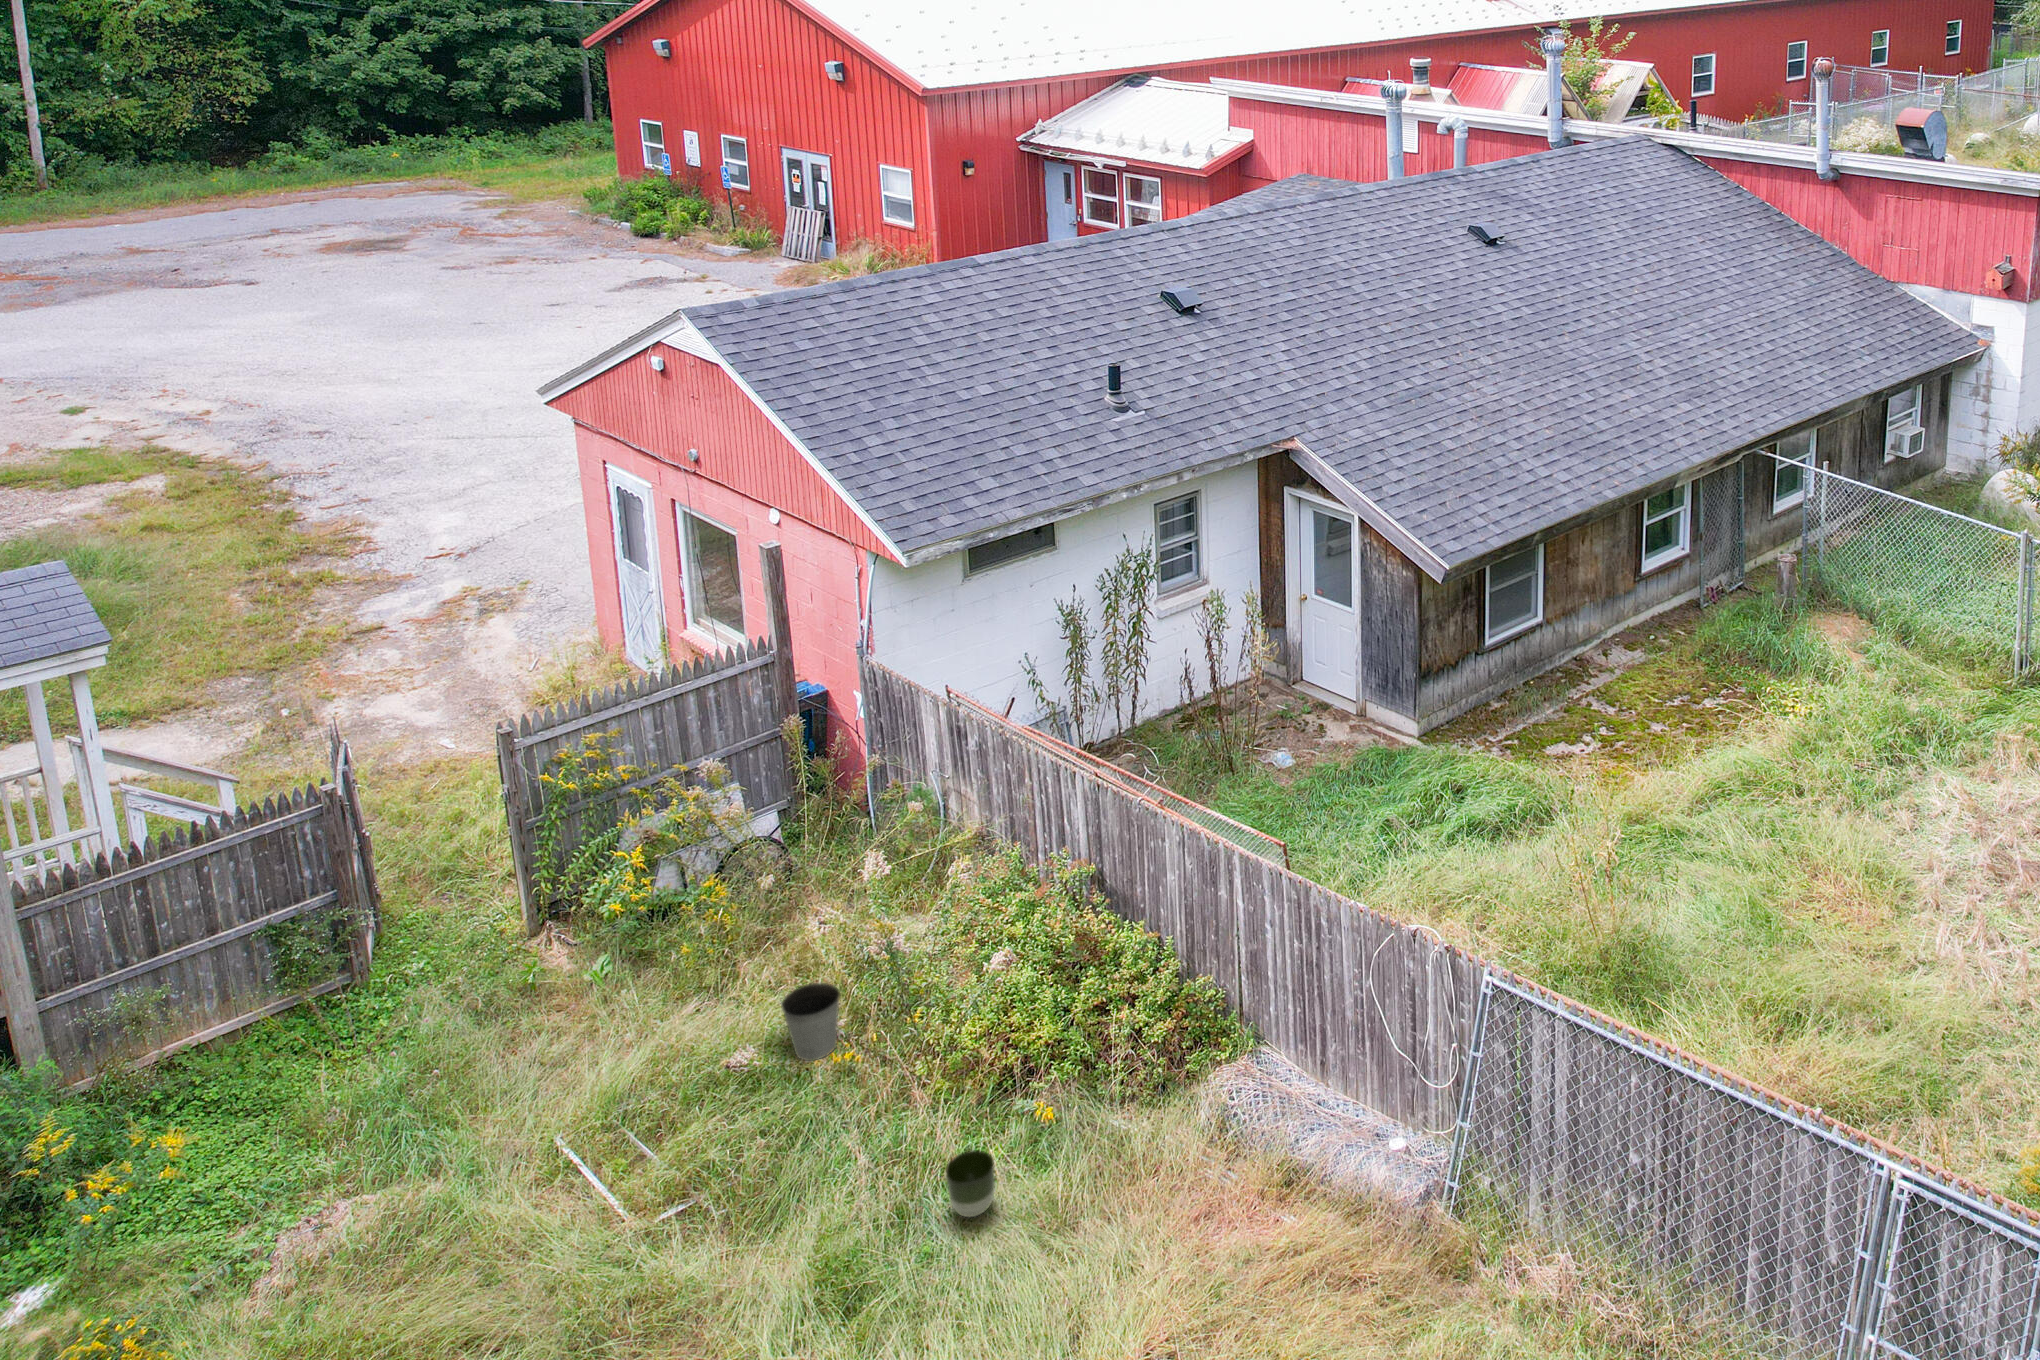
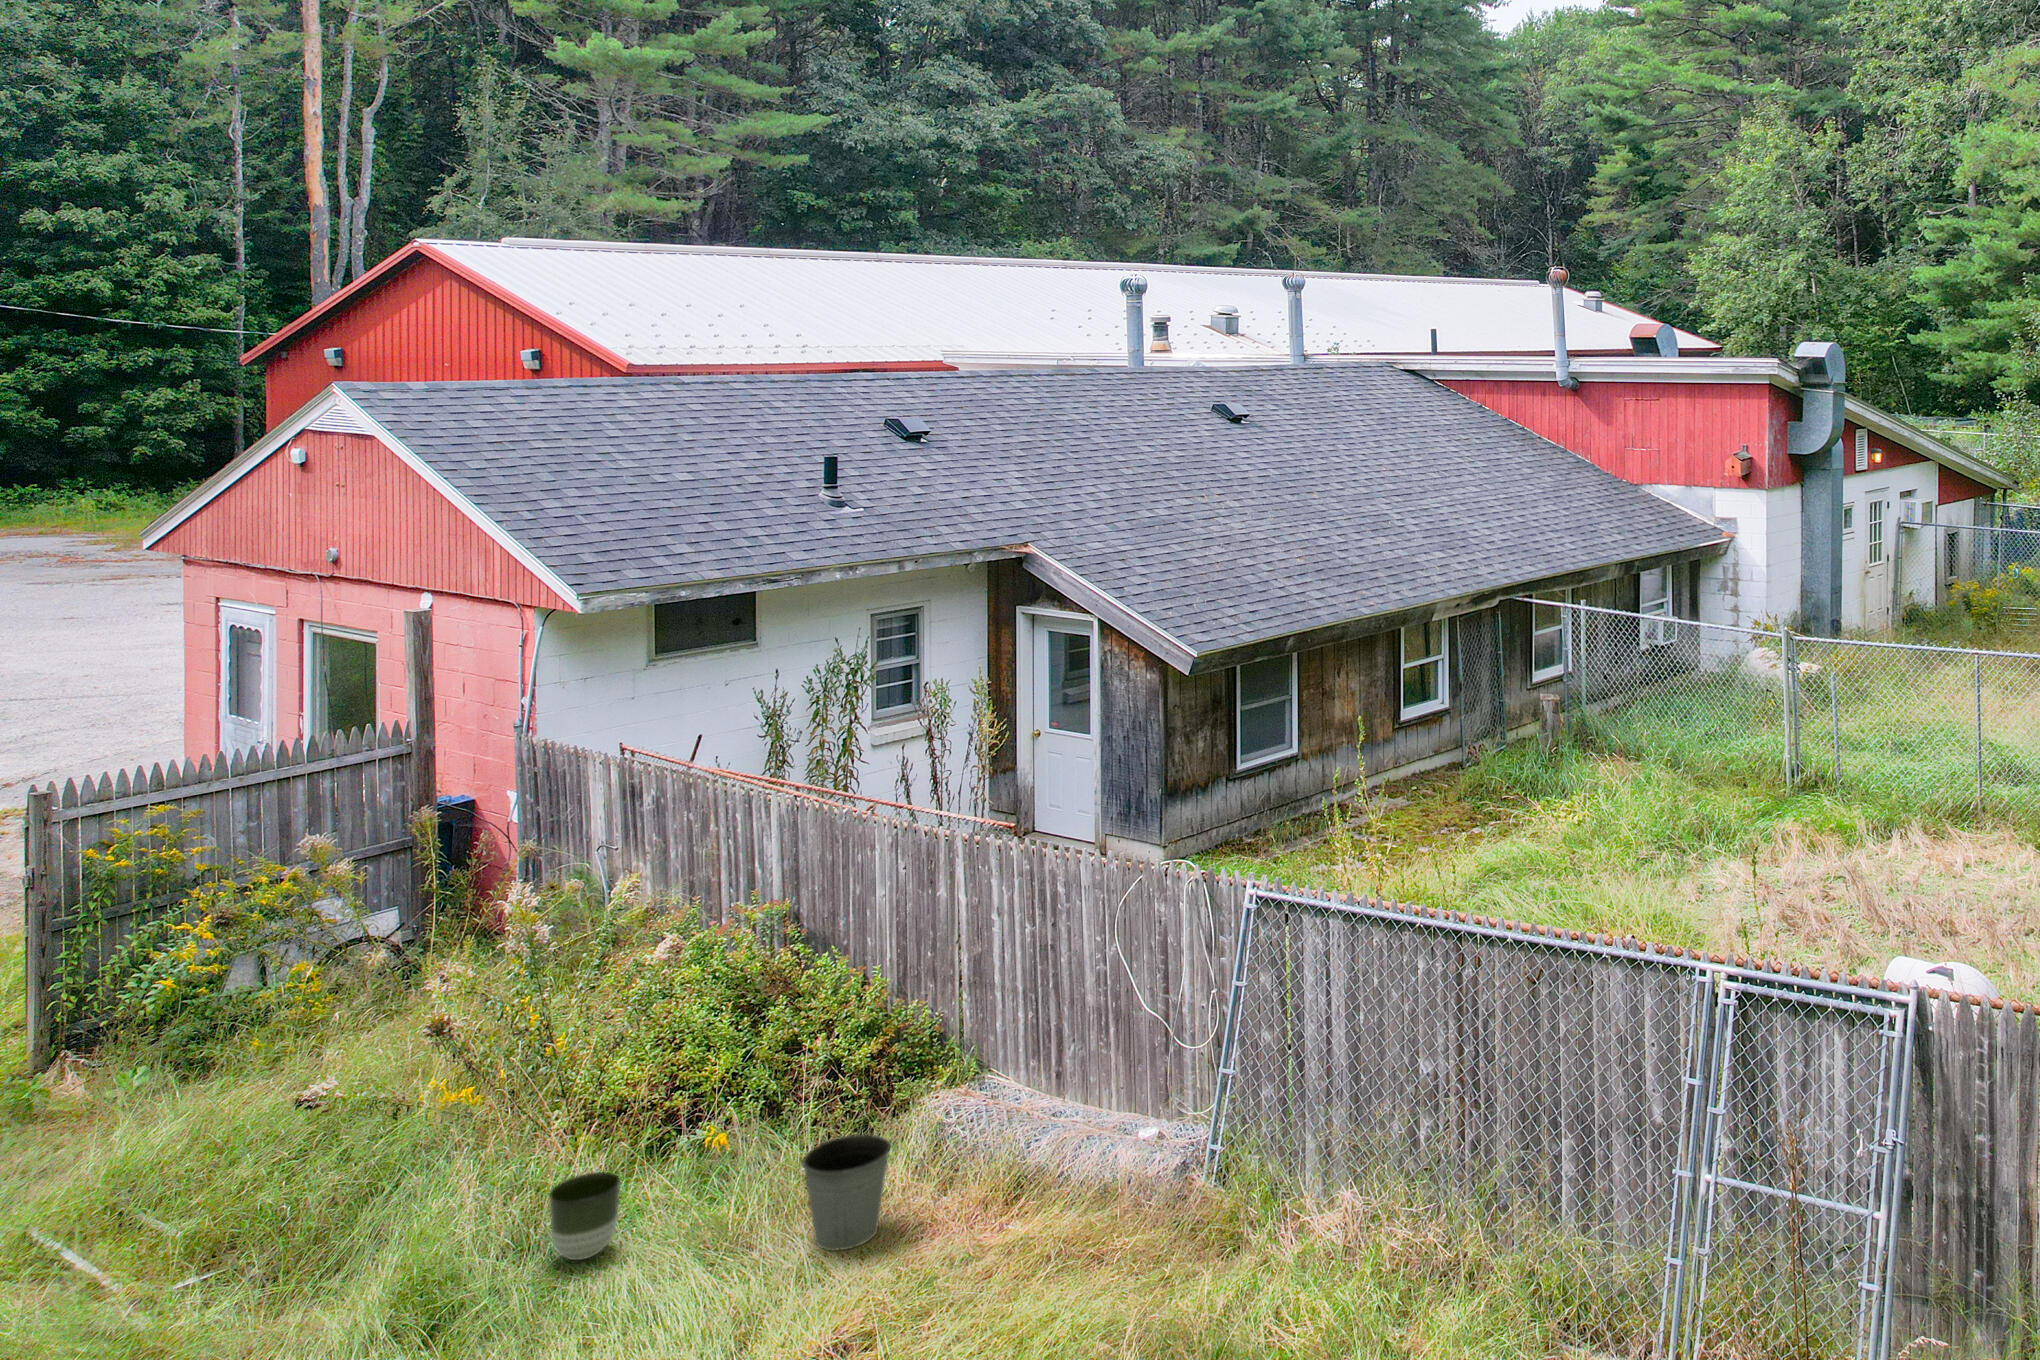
bucket: present [780,983,841,1061] -> present [801,1134,893,1251]

